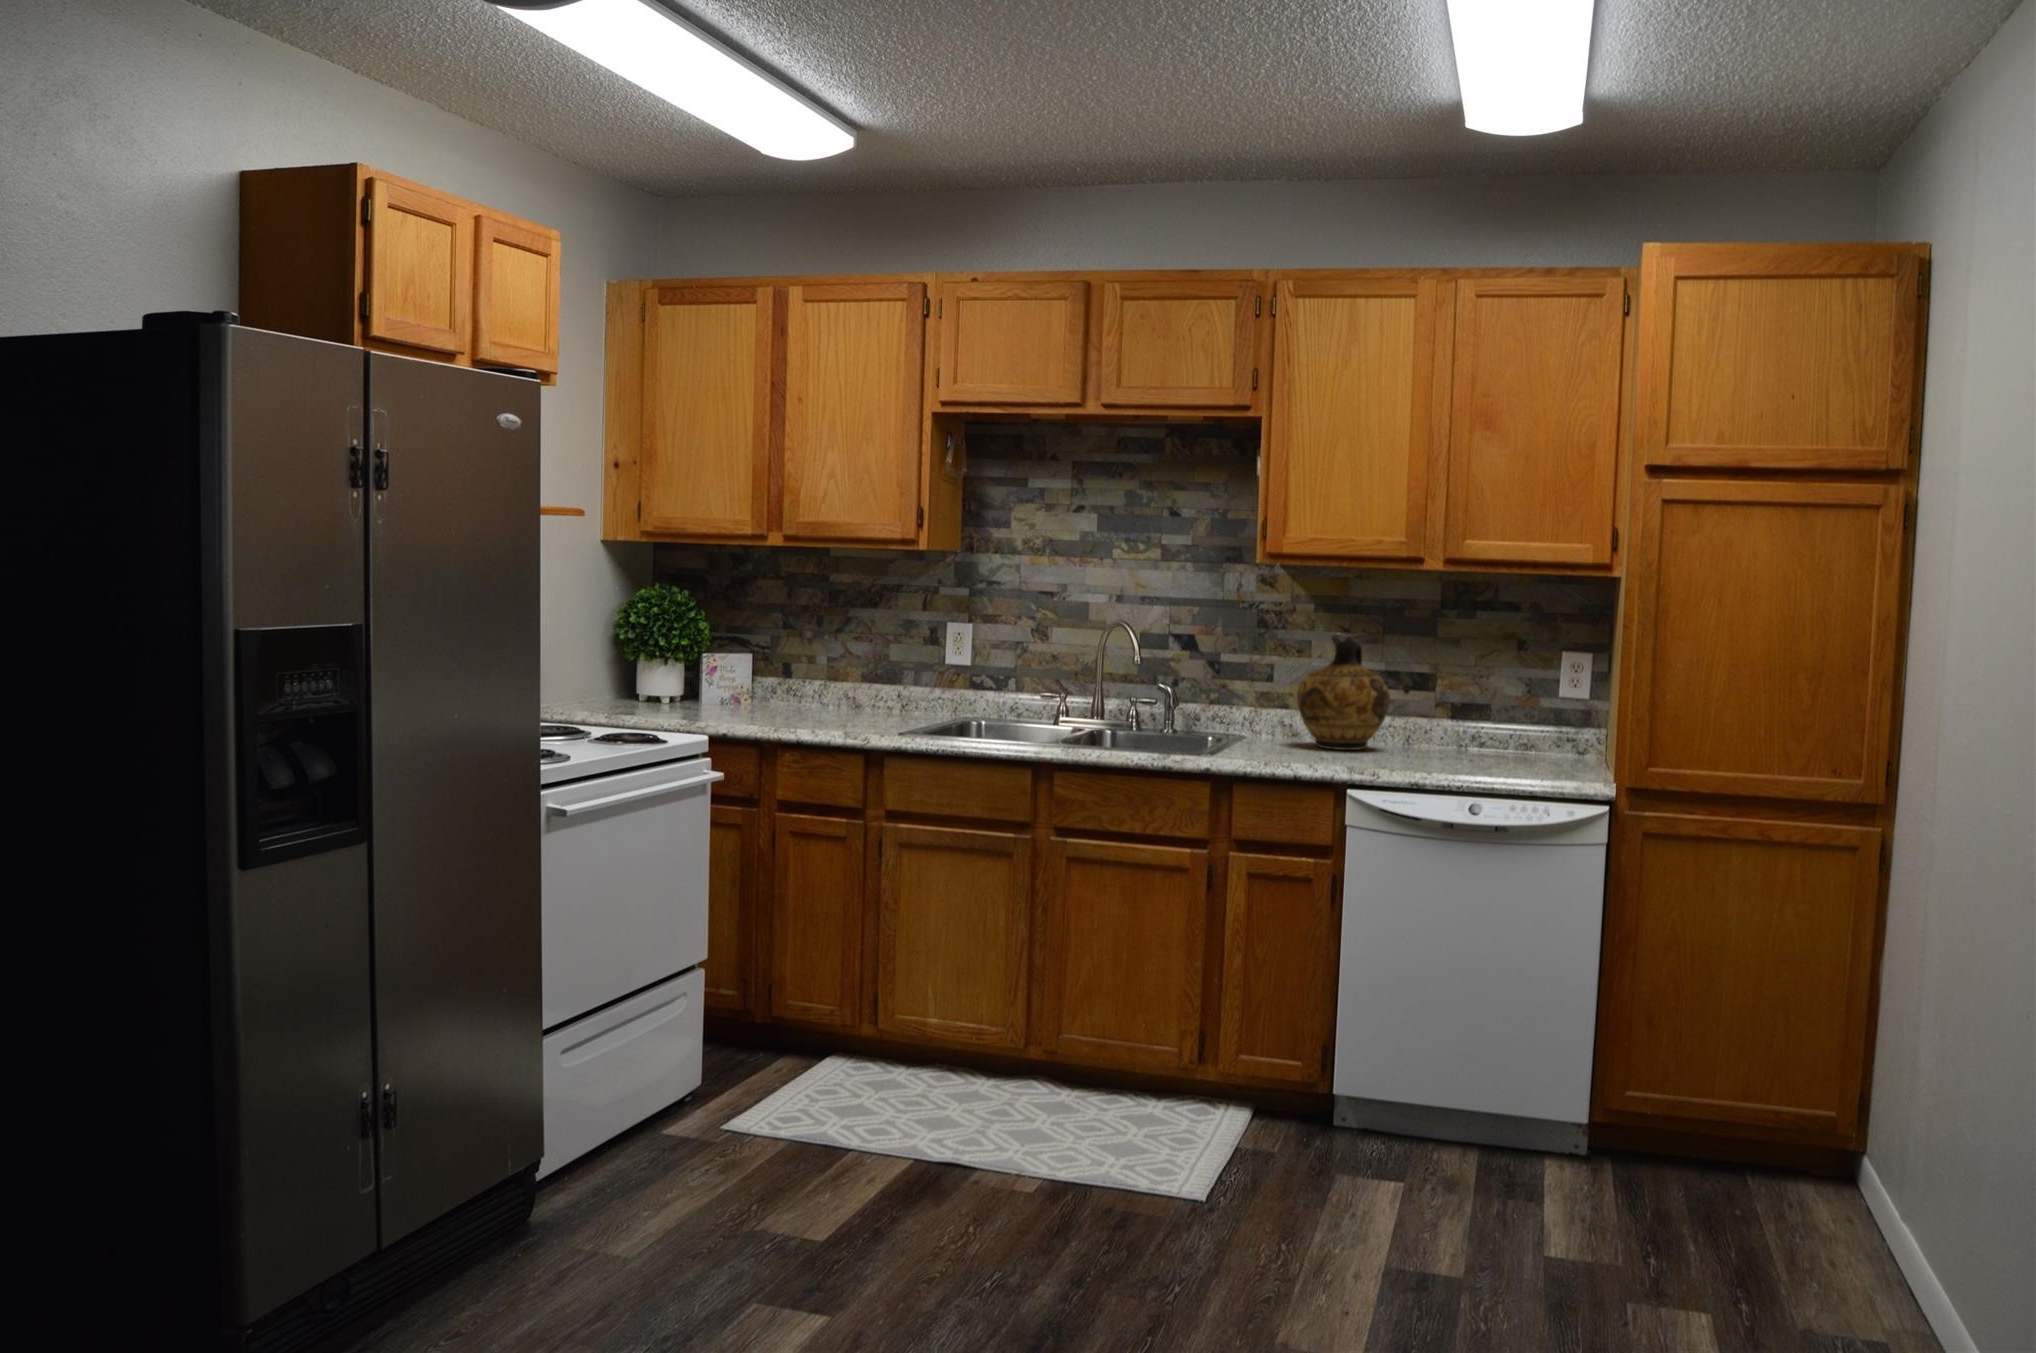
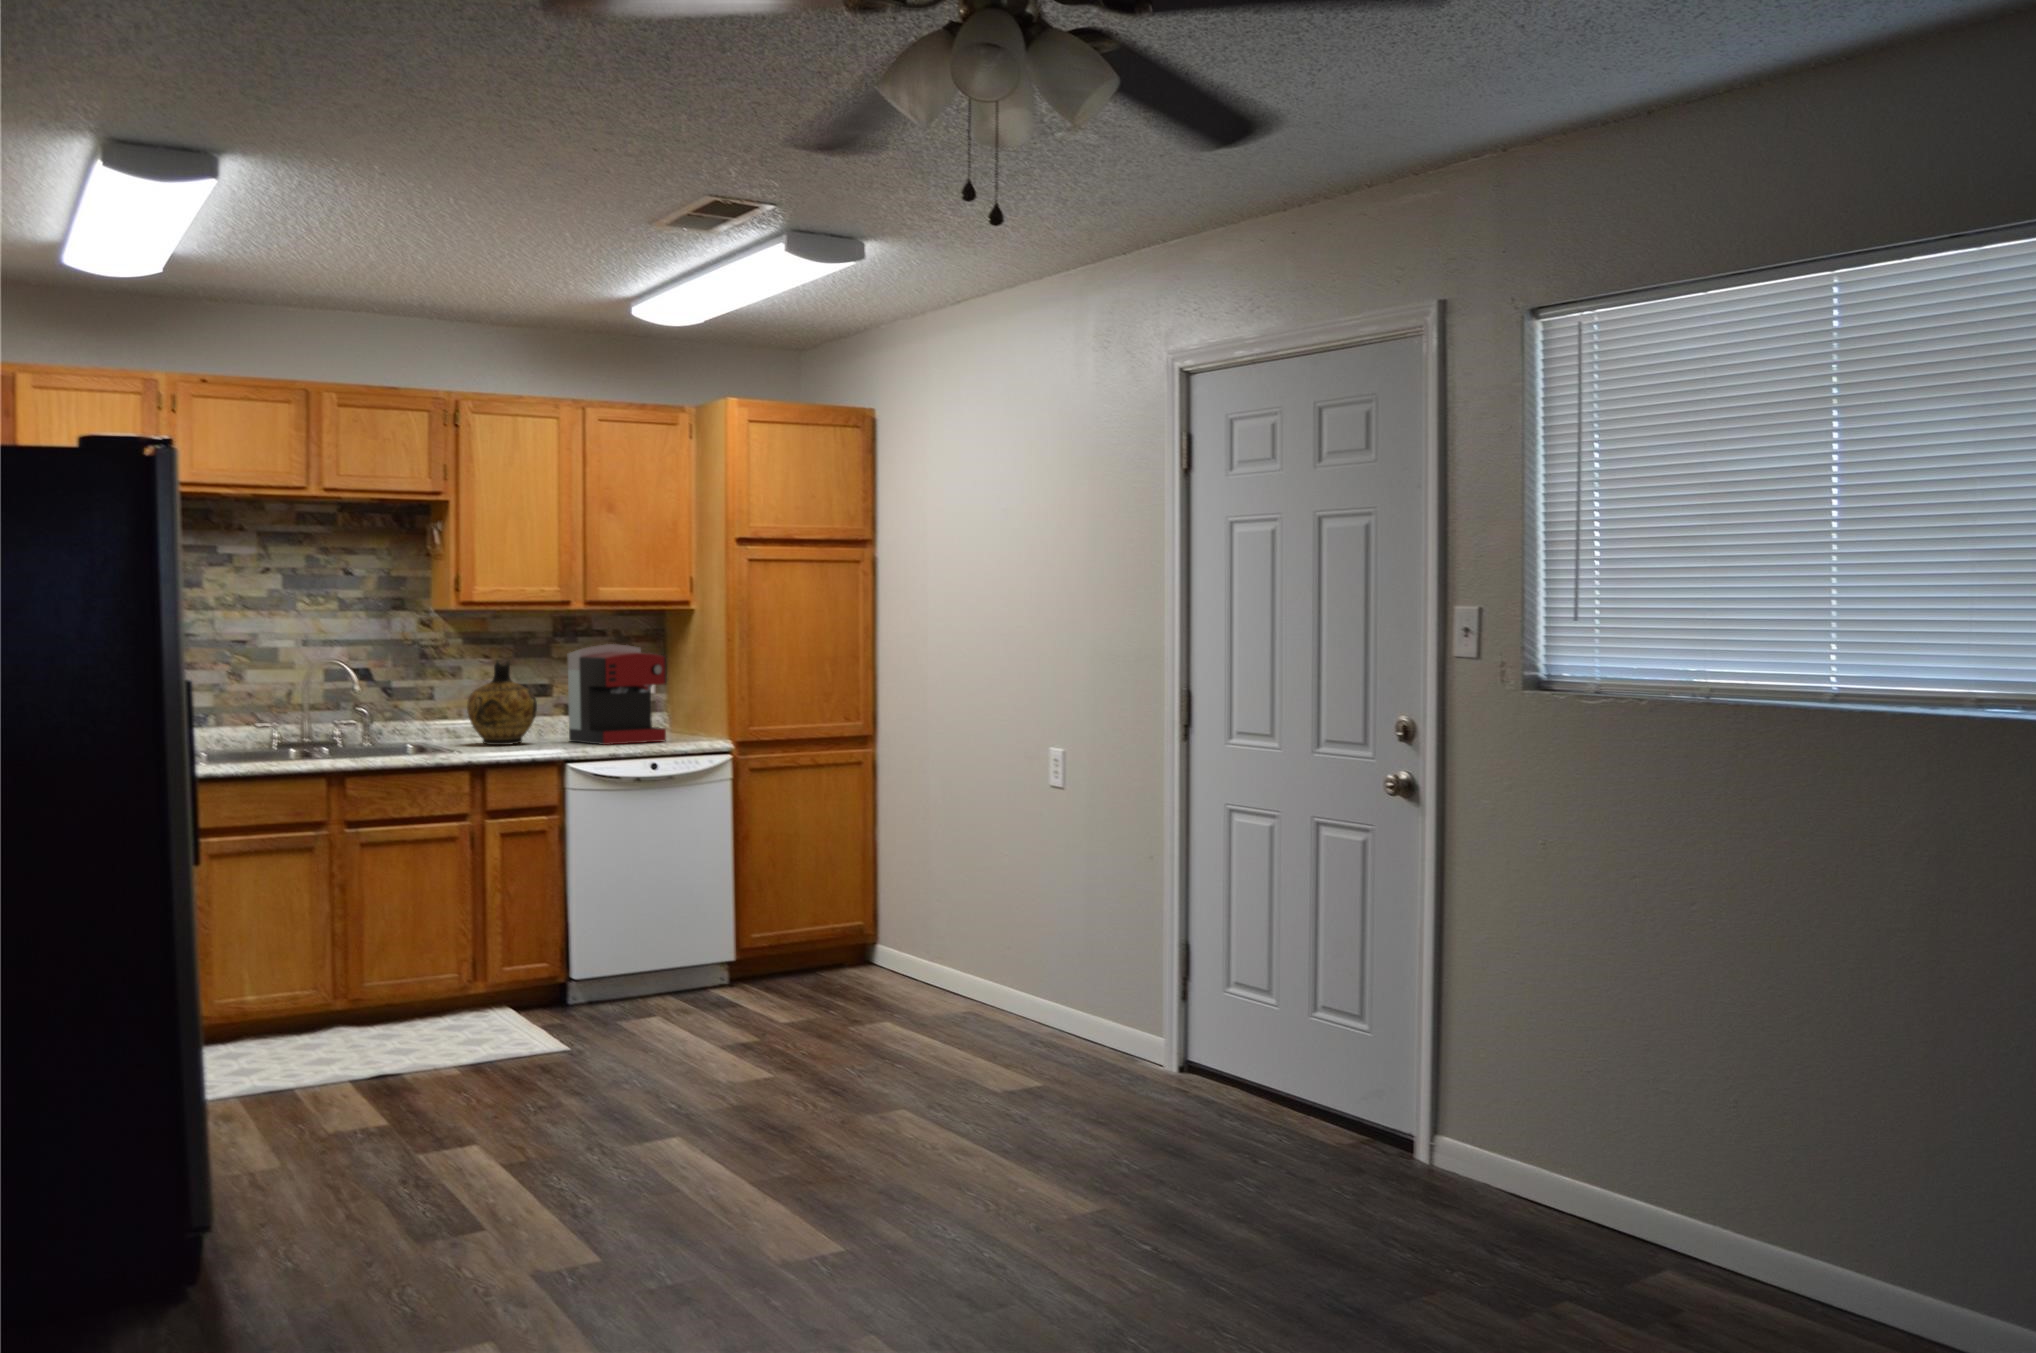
coffee maker: none [1436,622,1560,770] -> present [568,644,667,745]

